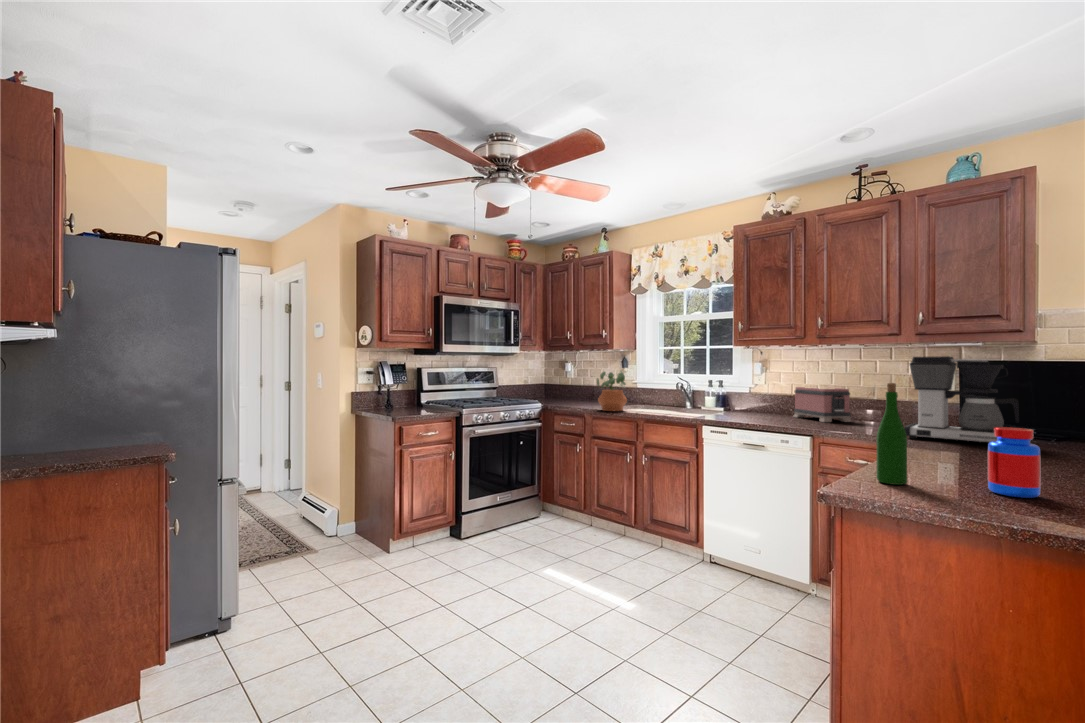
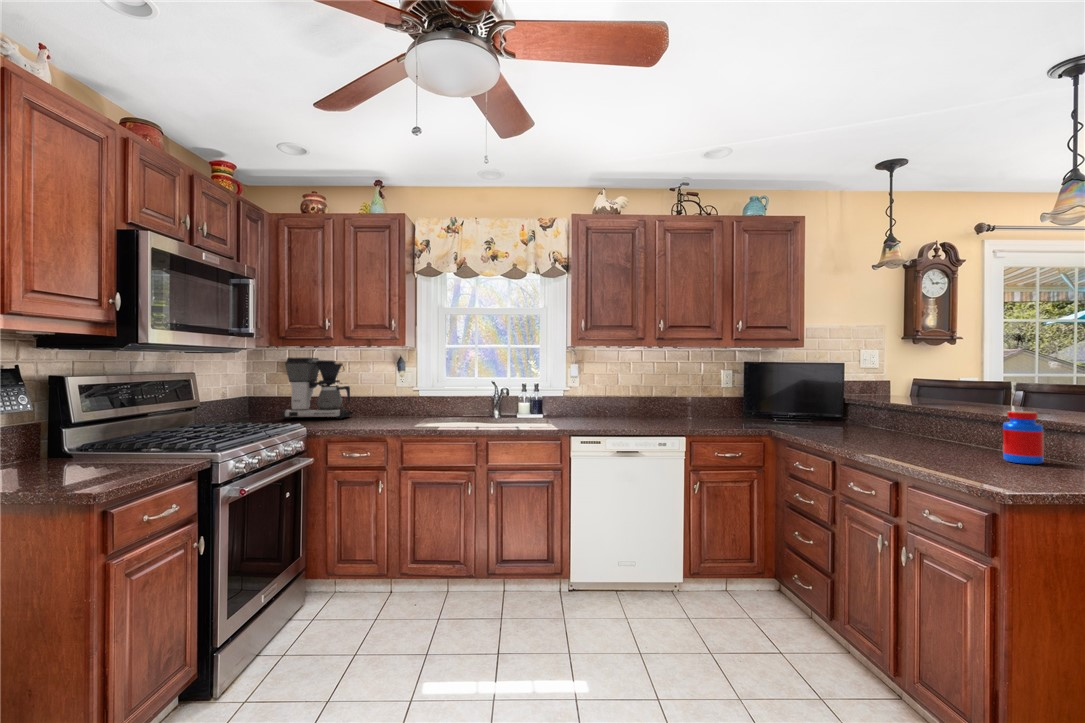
coffee maker: present [905,356,1019,442] -> present [281,358,353,419]
potted plant: present [597,371,627,411] -> none [421,374,462,430]
wine bottle: present [876,383,907,485] -> none [963,379,993,470]
toaster: present [793,387,852,422] -> none [612,386,666,420]

